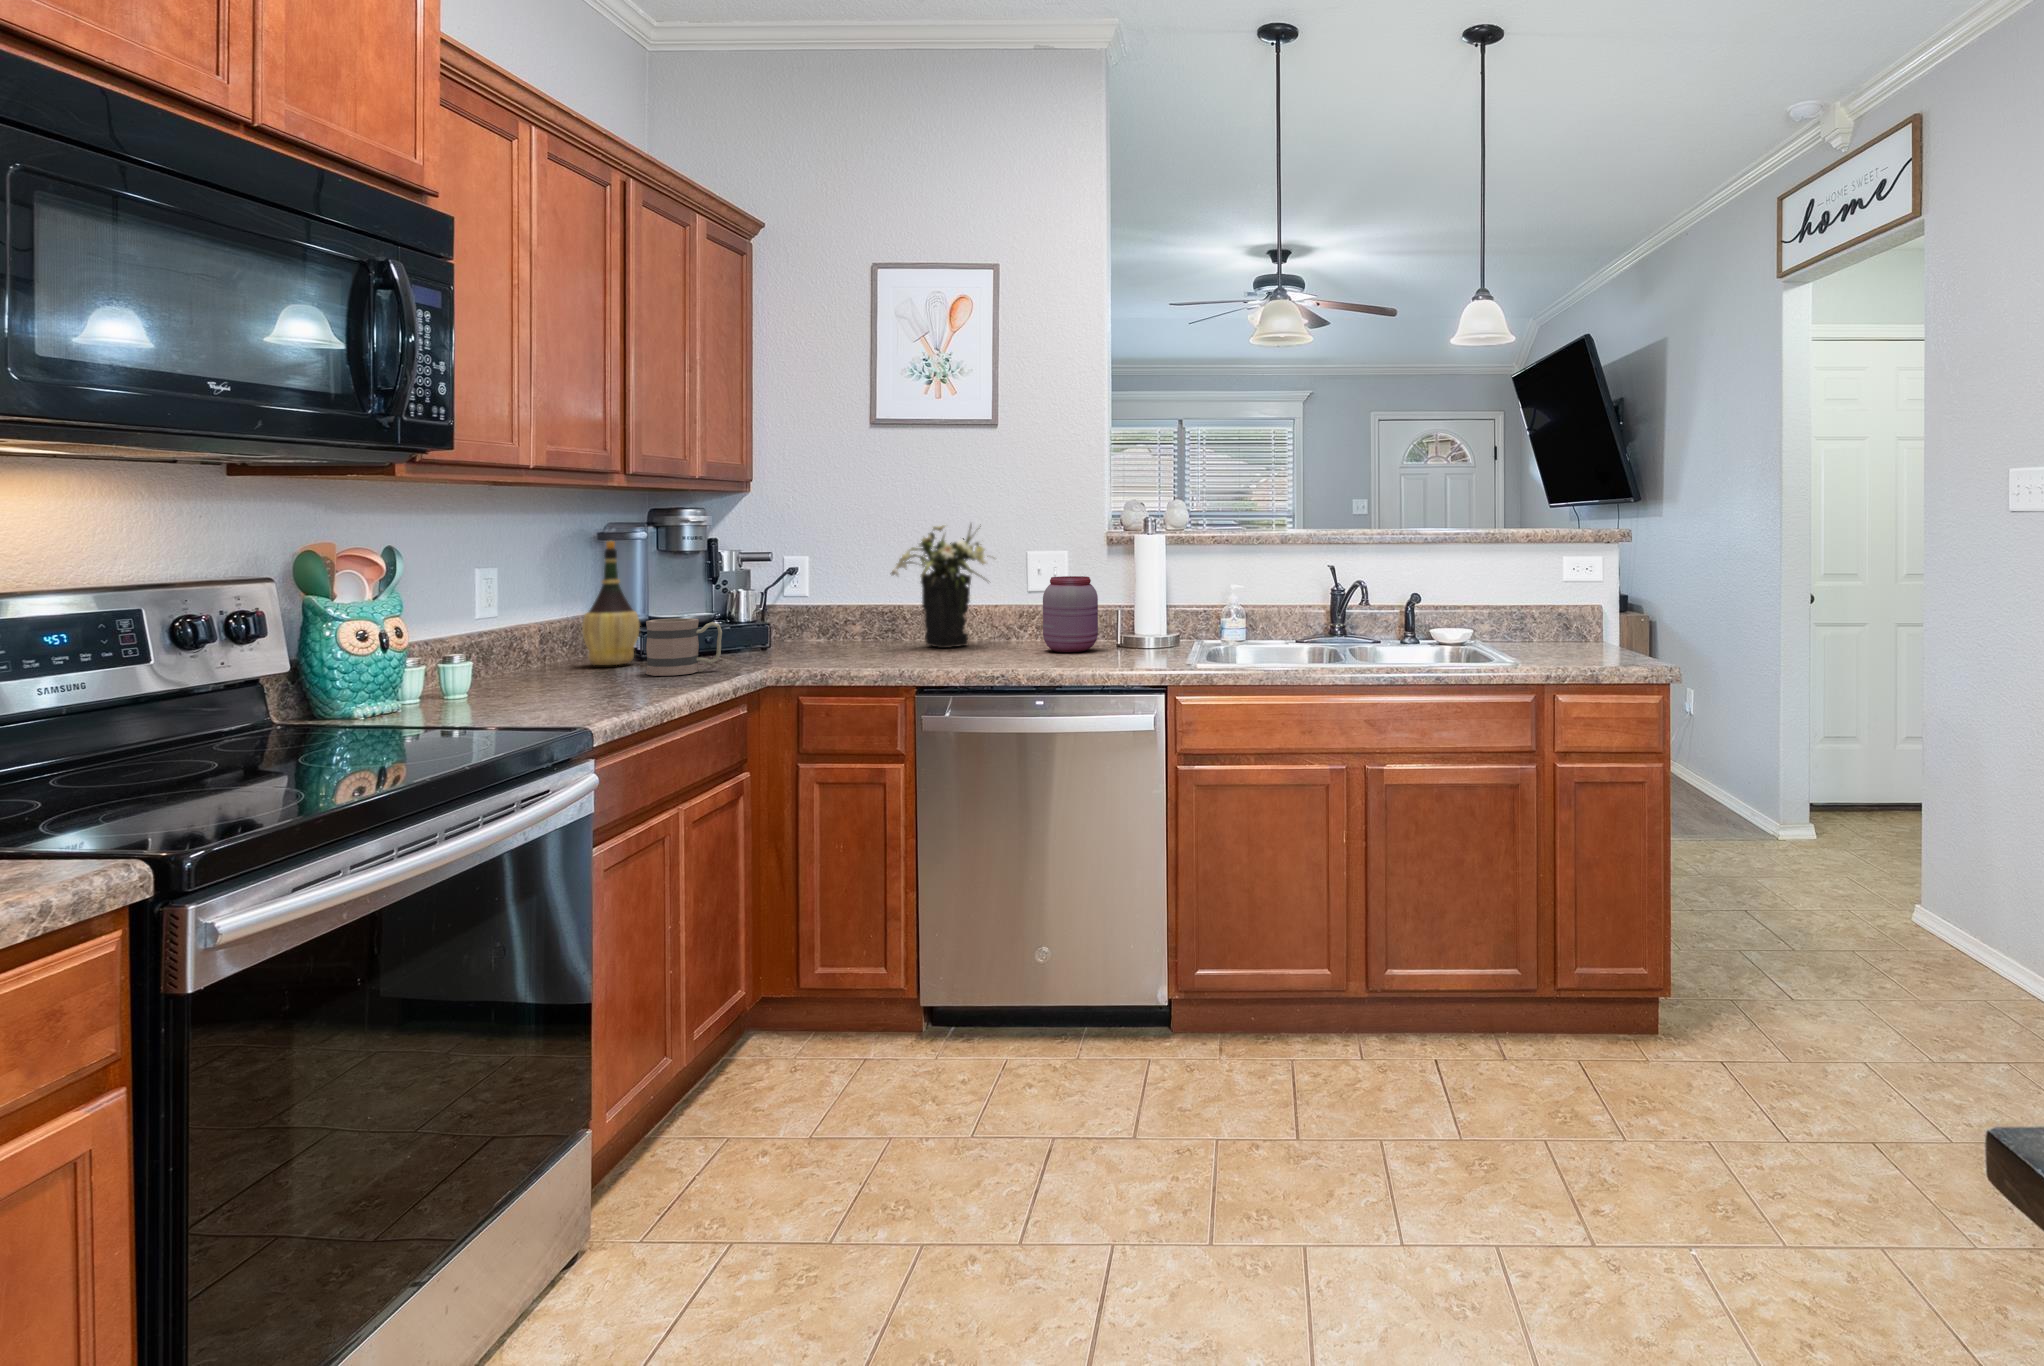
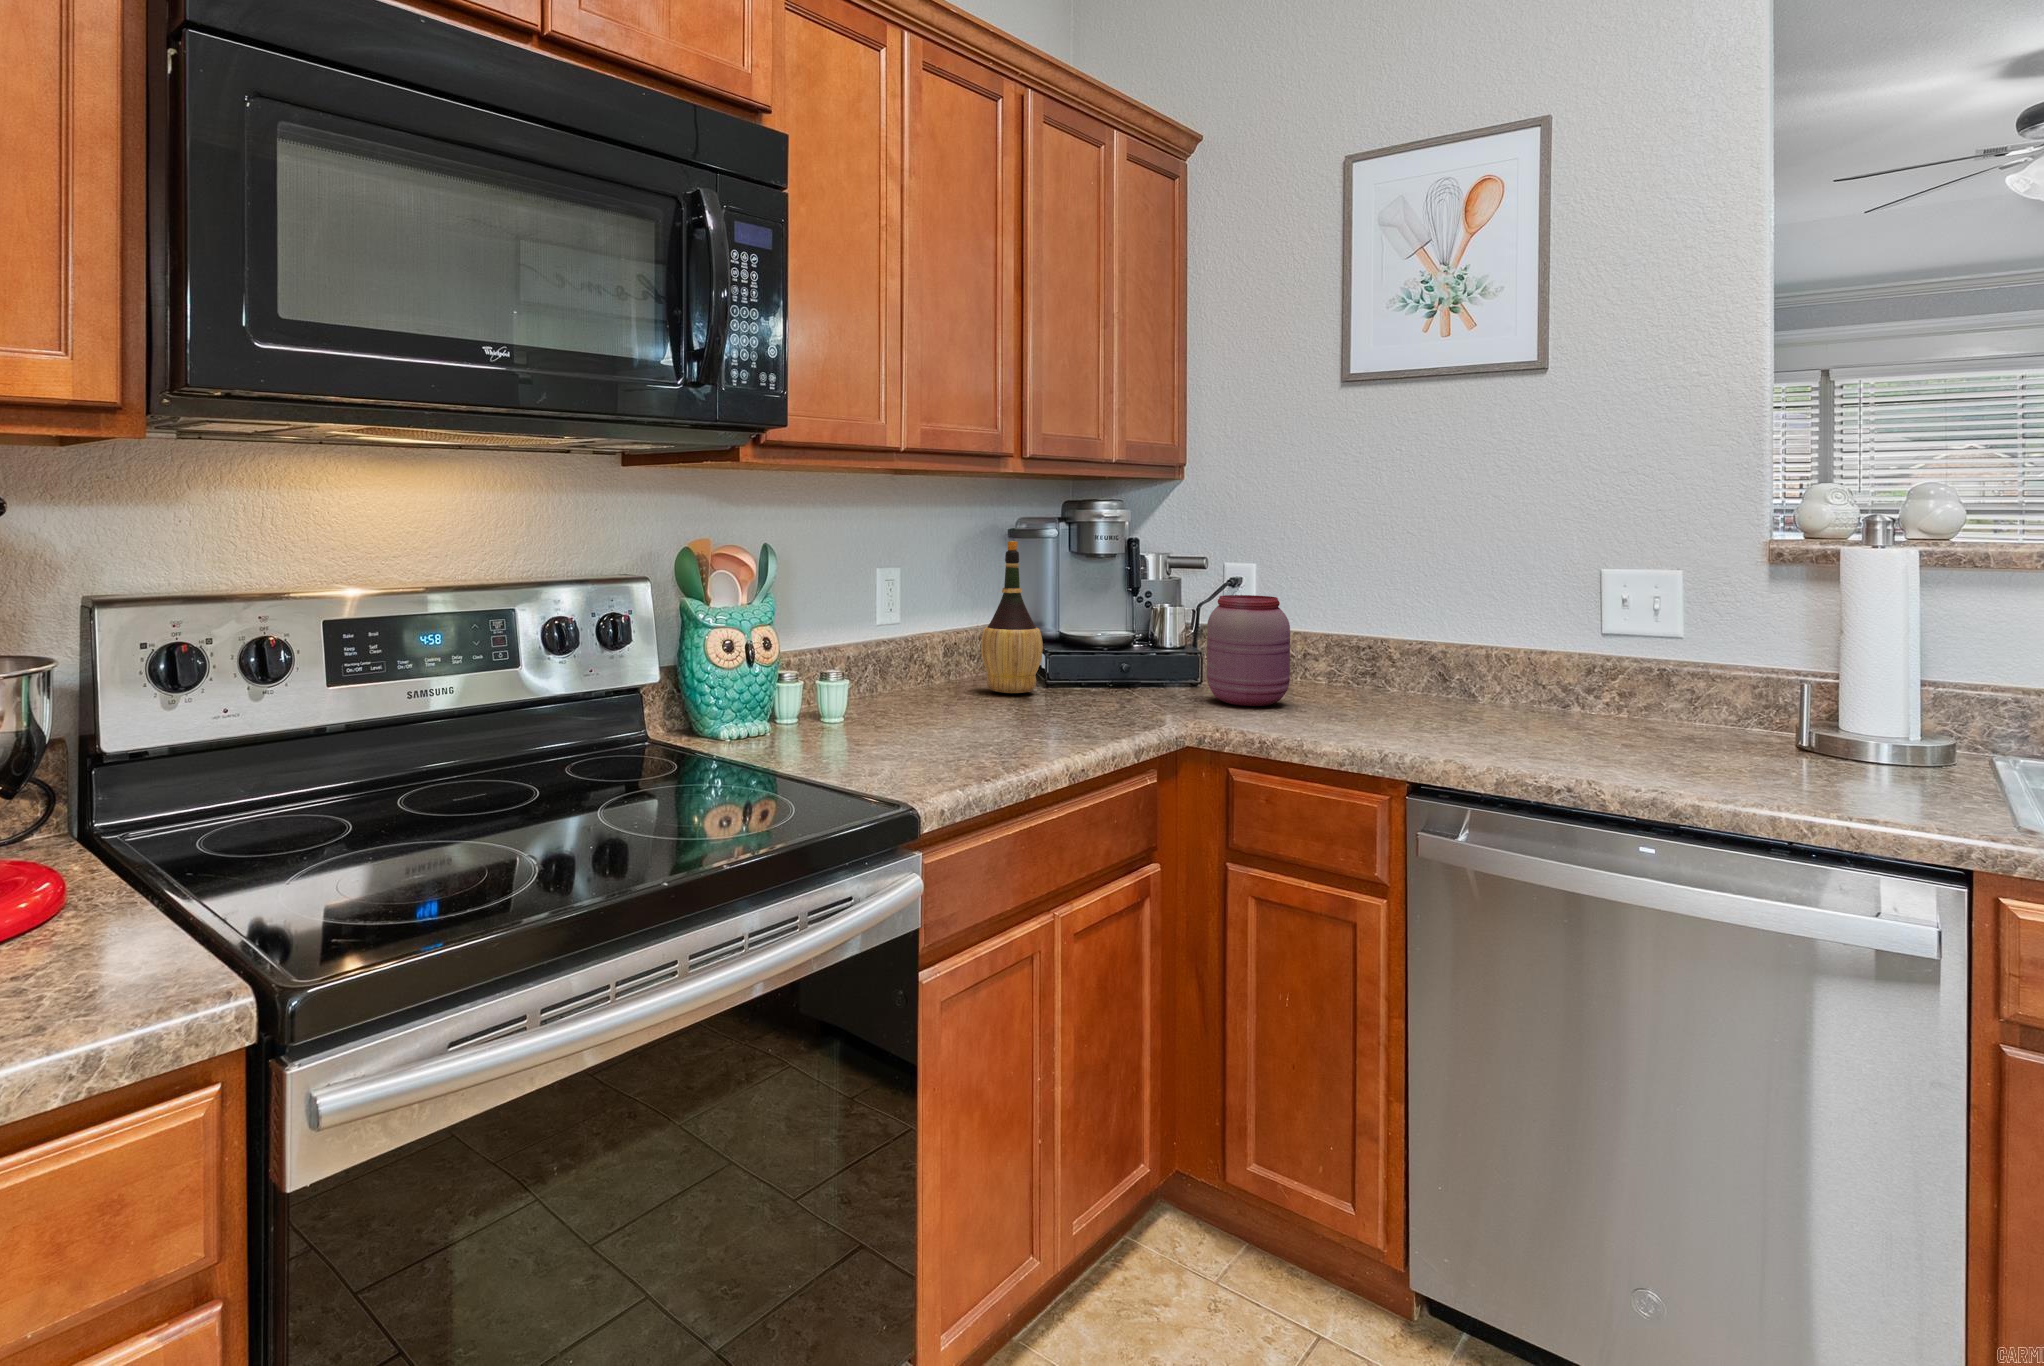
flower arrangement: present [891,525,988,648] -> none [1370,520,1549,712]
jar: present [1043,576,1098,652] -> present [1207,595,1290,706]
mug: present [646,618,722,676] -> none [1039,643,1131,720]

